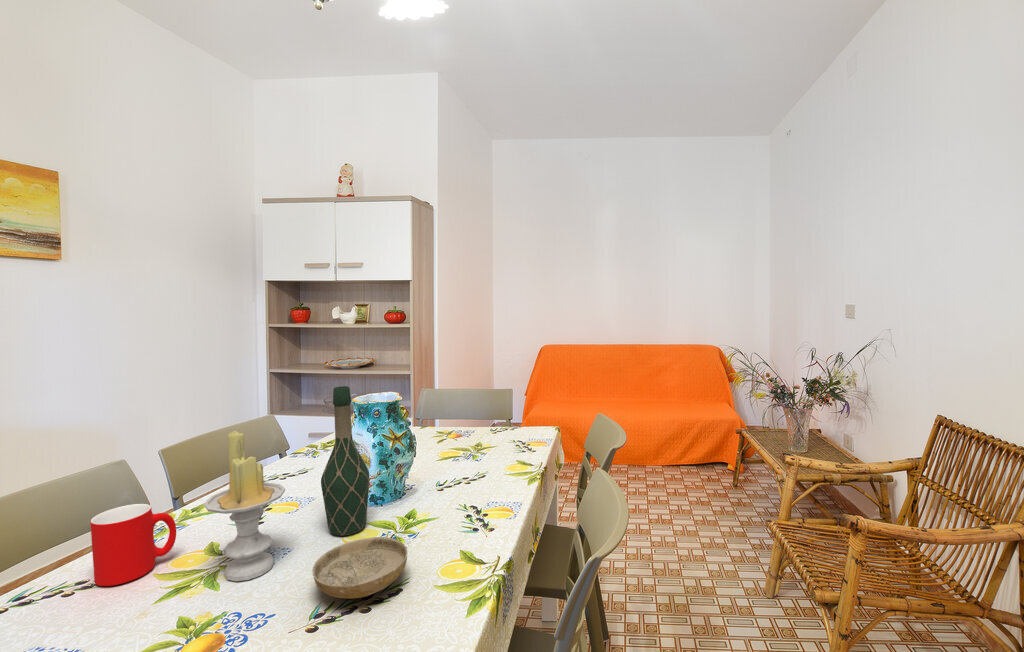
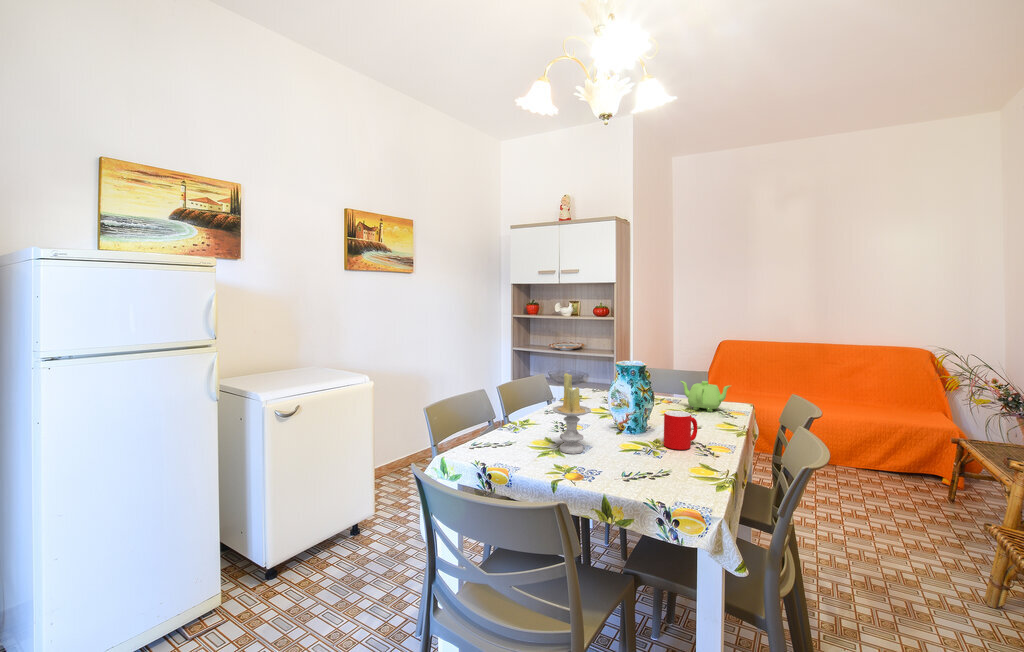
wine bottle: present [321,386,369,535] -> none [604,355,632,444]
teapot: none [465,403,527,444] -> present [680,381,730,412]
cup: present [90,504,176,586] -> present [664,411,697,450]
ceramic bowl: present [313,537,407,599] -> none [615,442,667,468]

